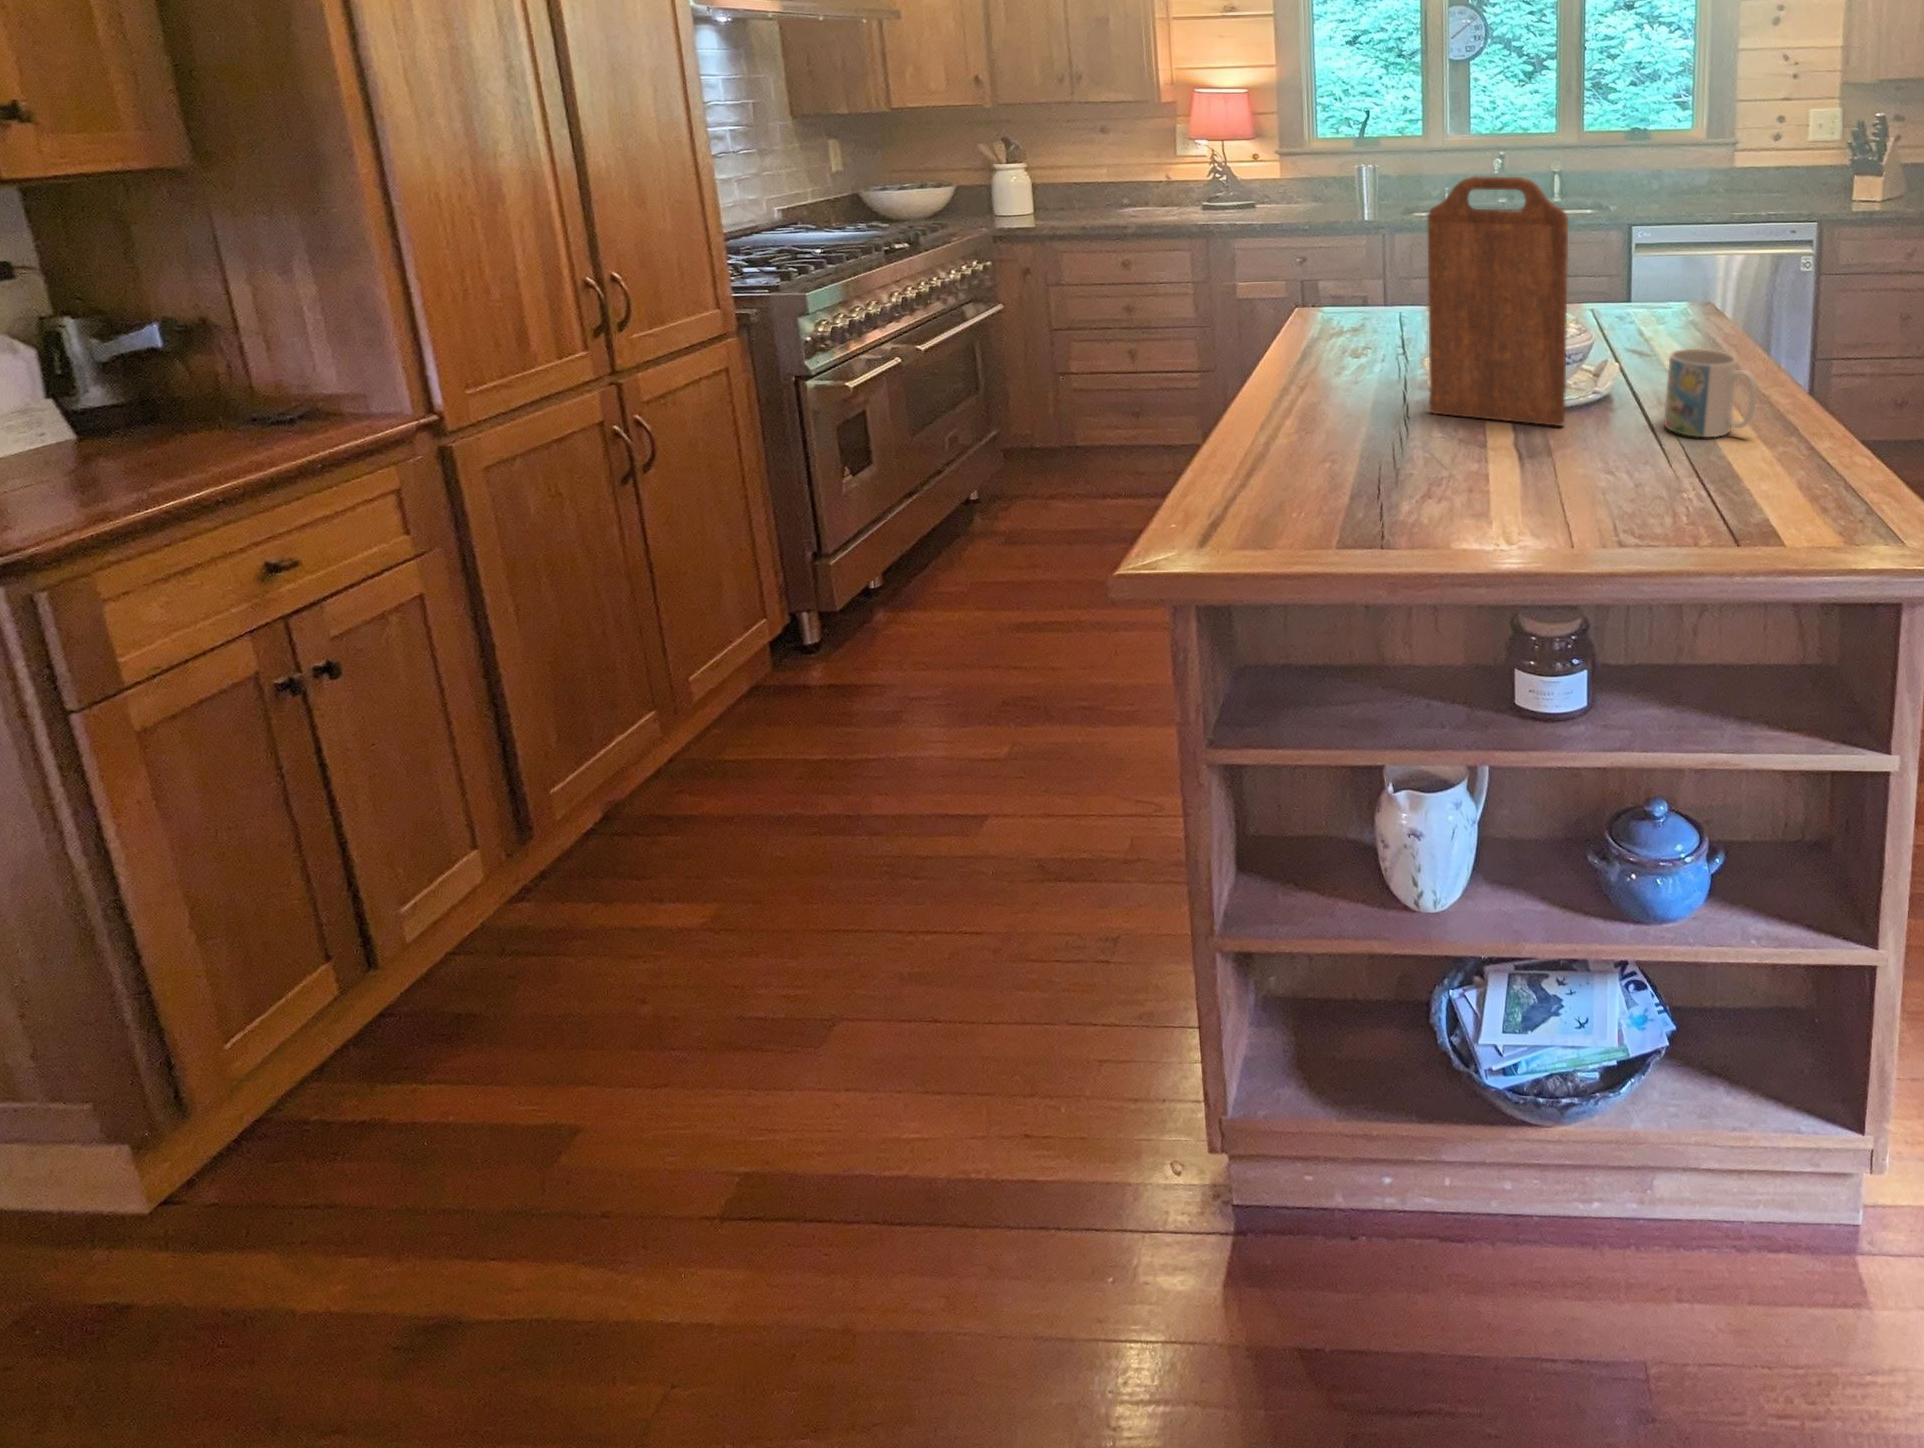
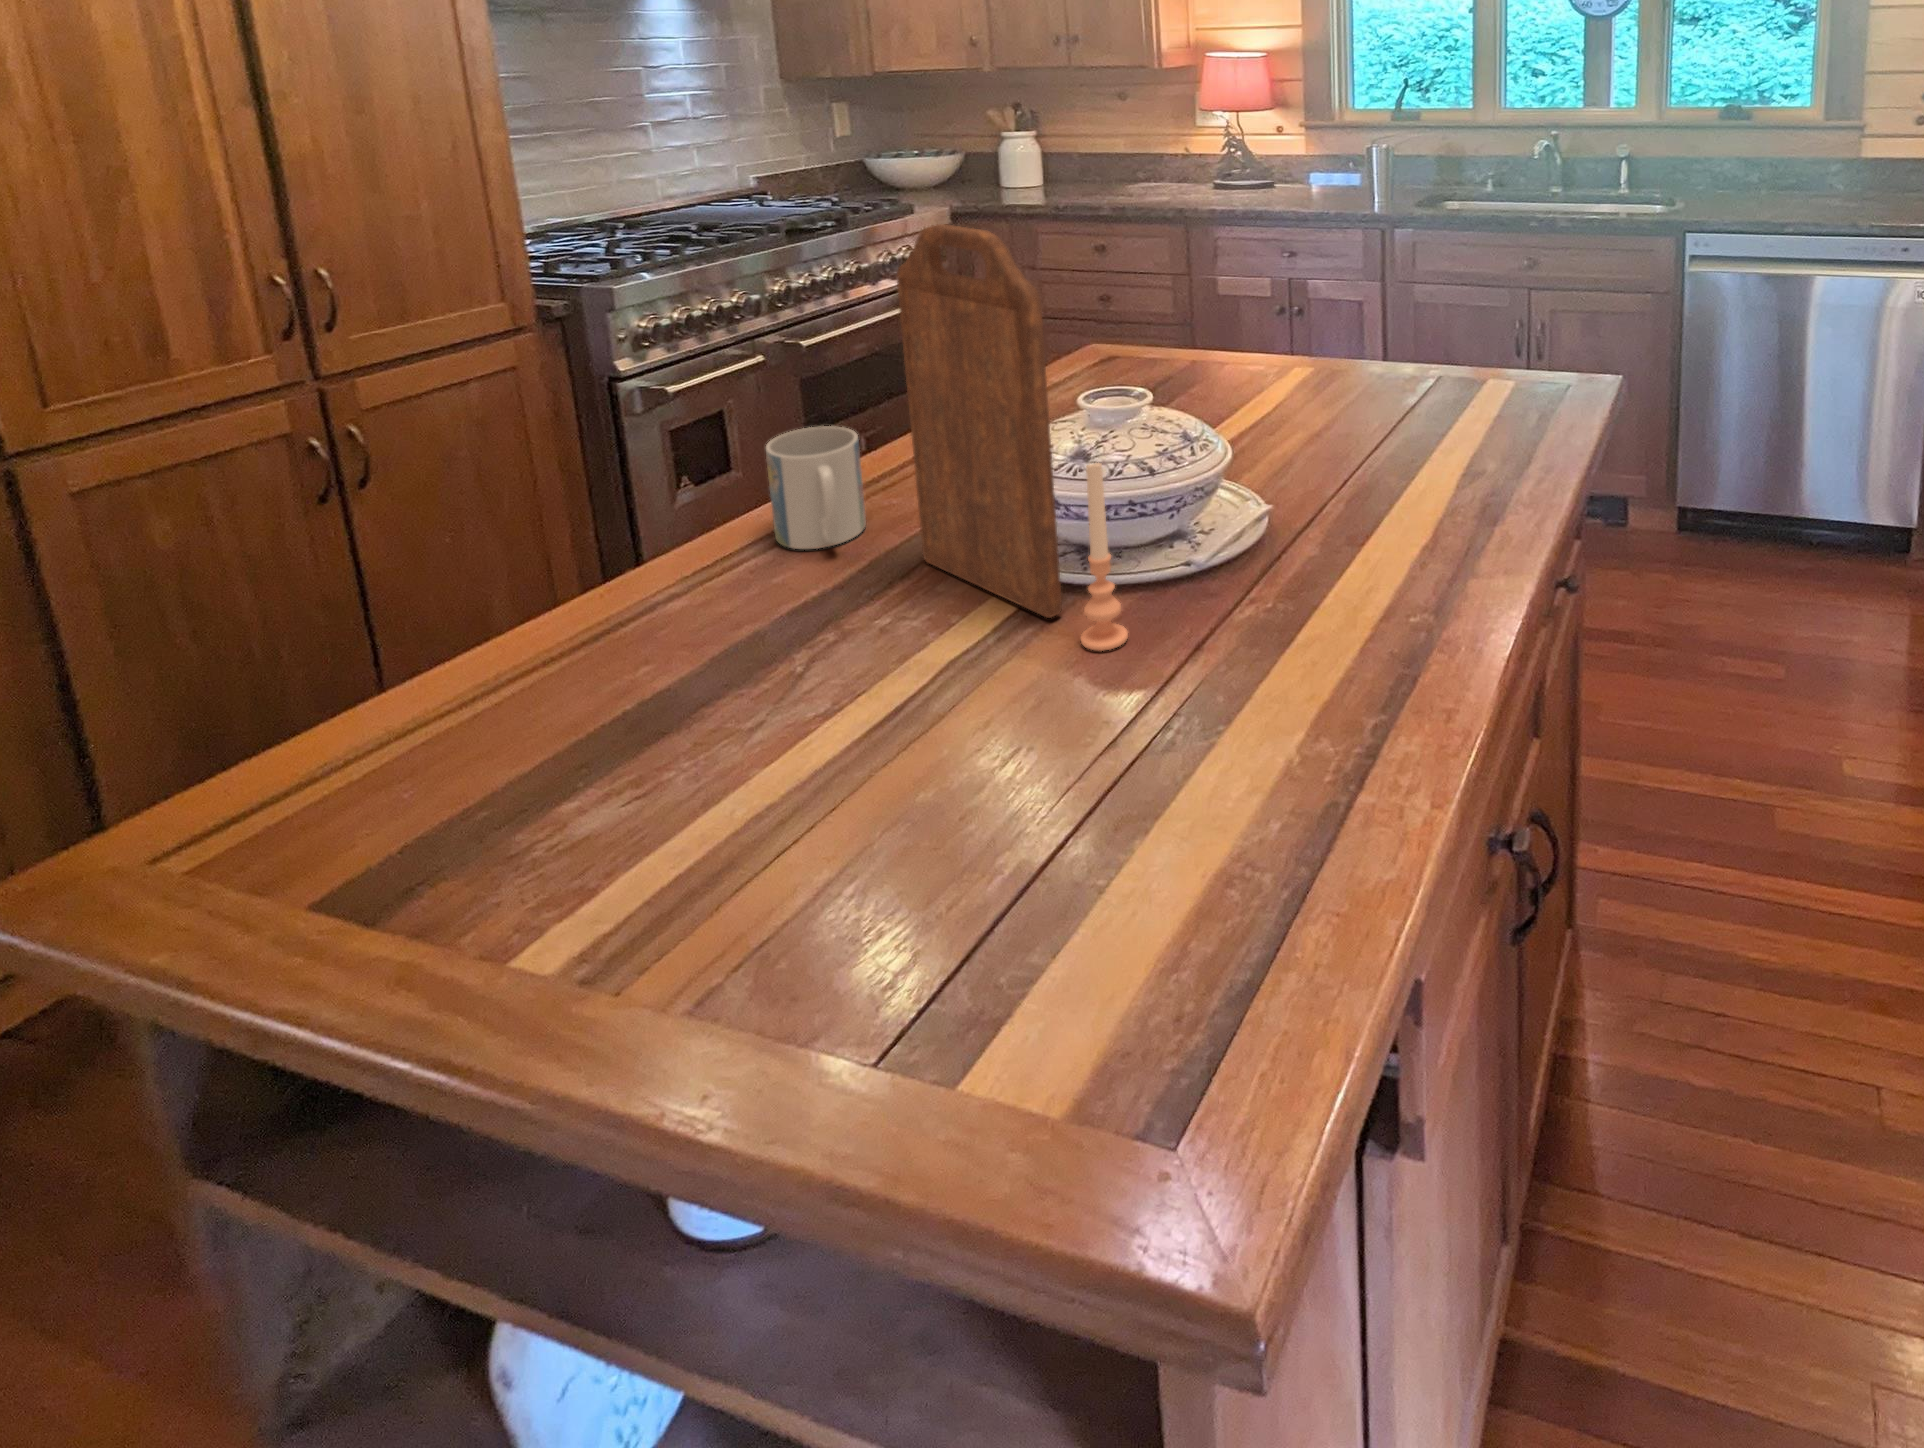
candle: none [1592,315,1622,434] -> present [1081,463,1128,651]
mug: present [1664,349,1757,437] -> present [766,426,866,549]

